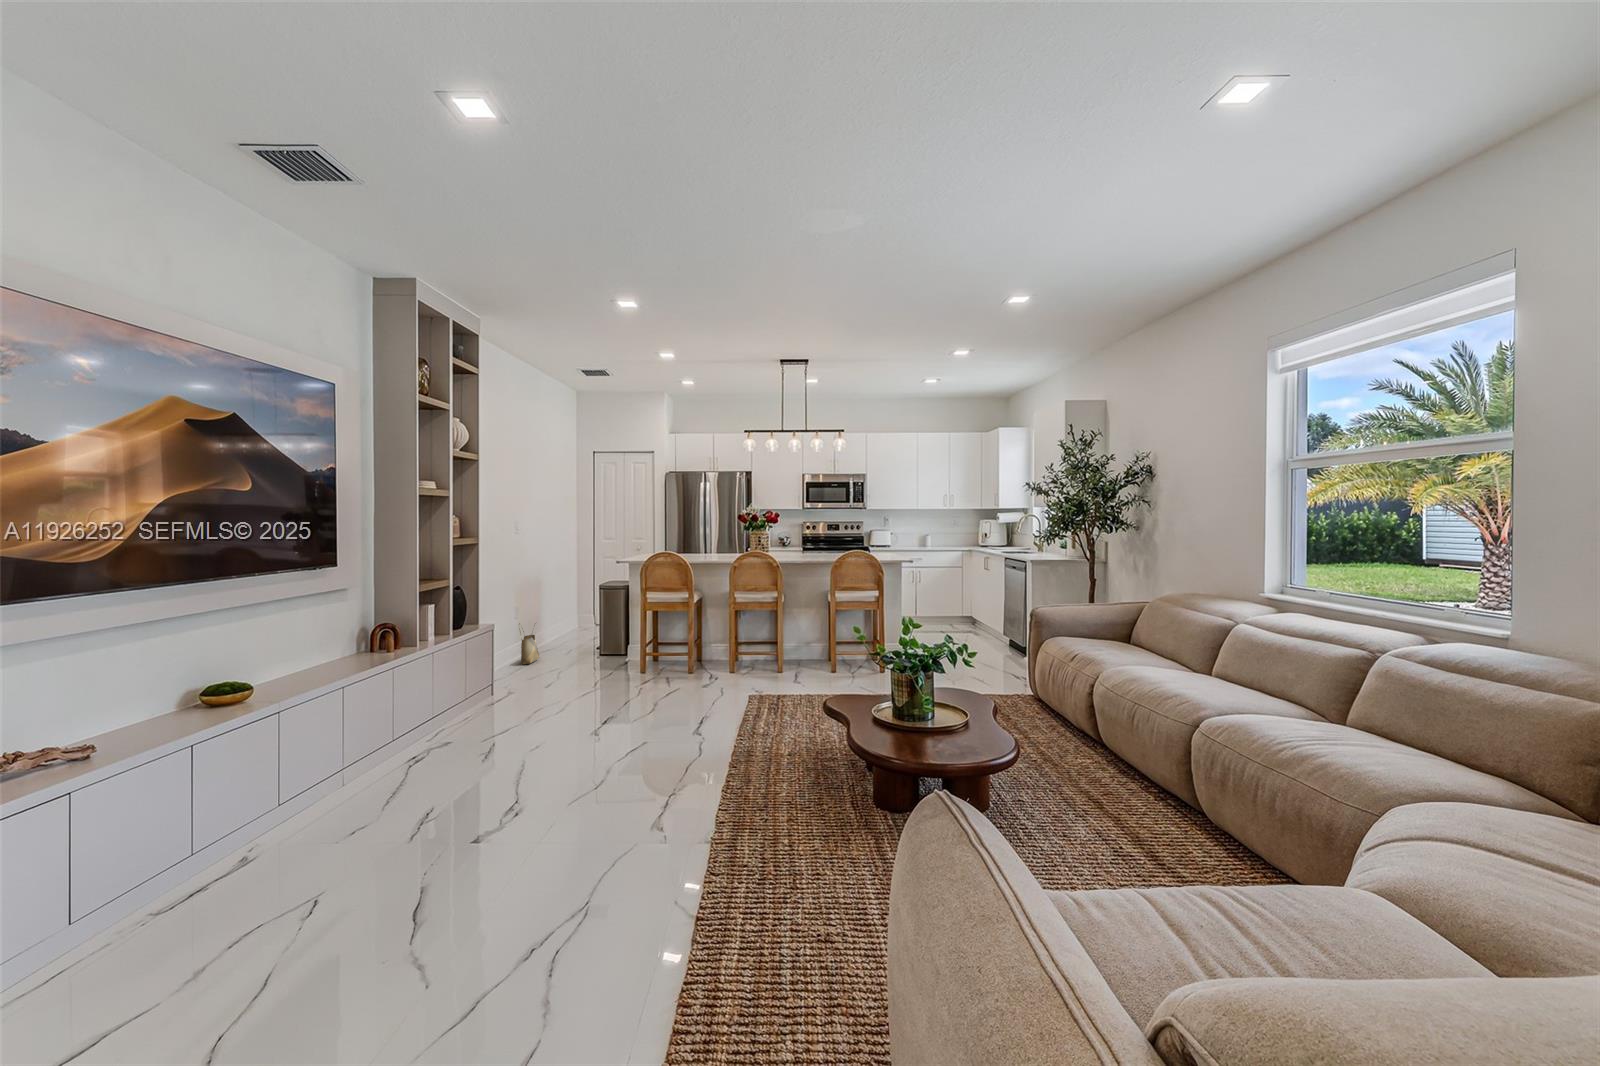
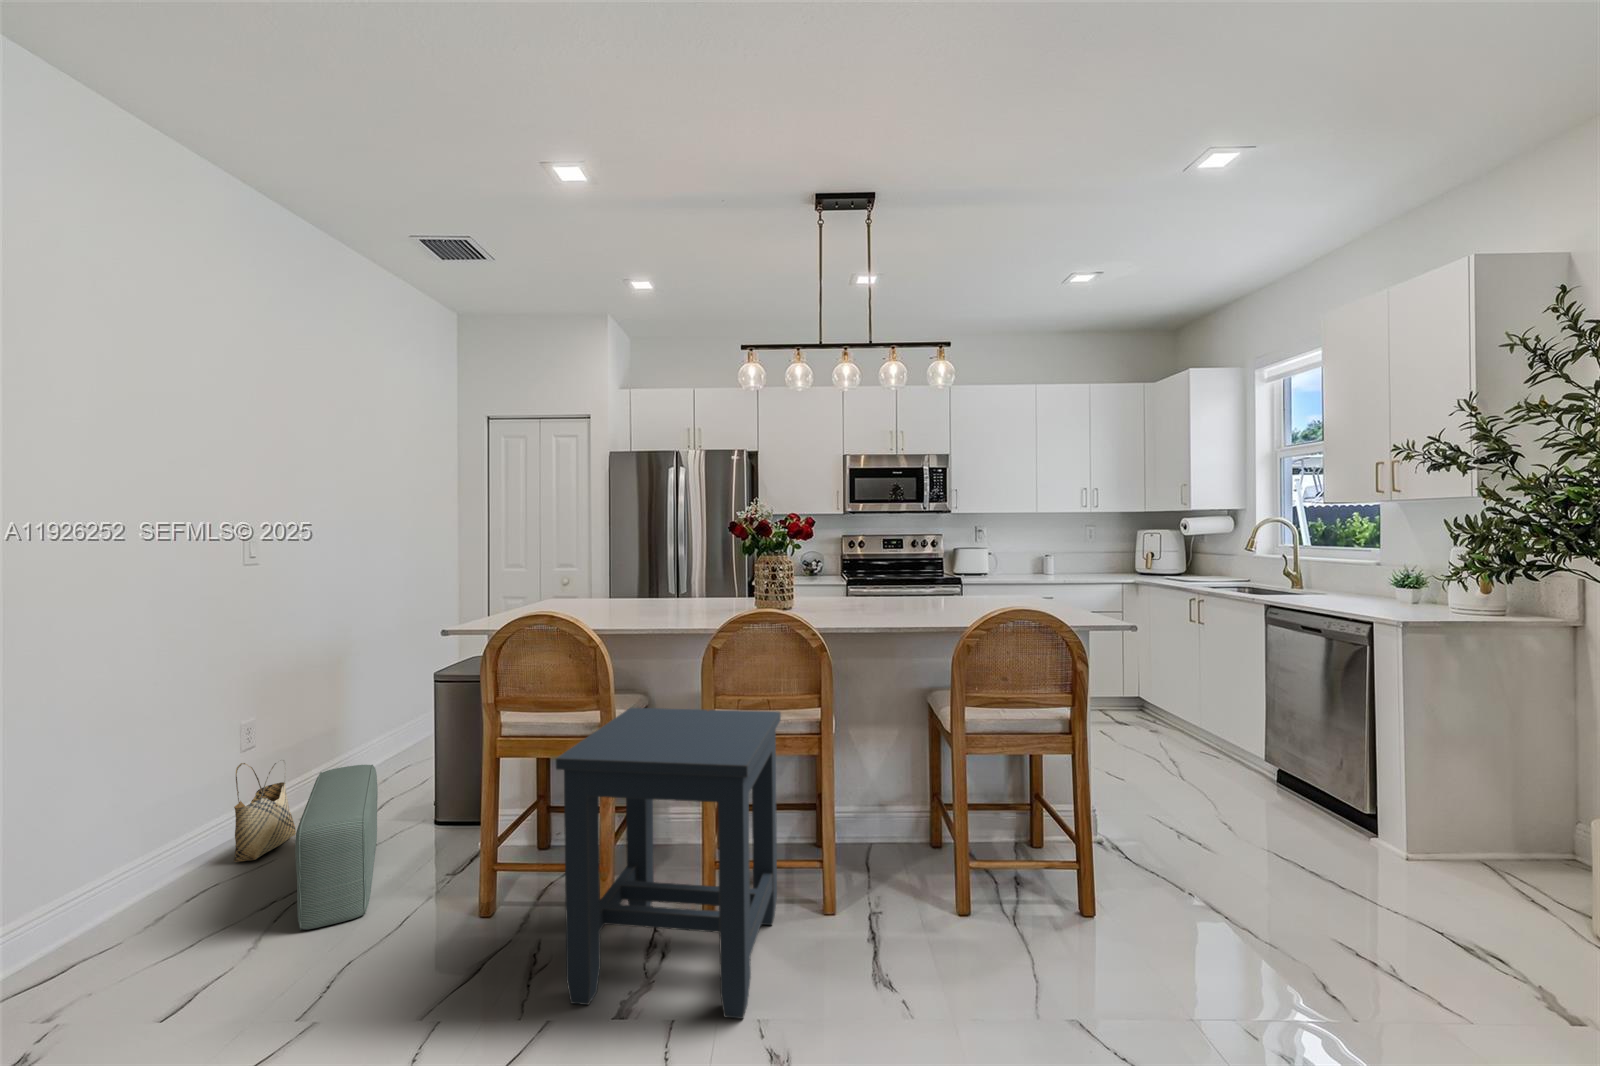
side table: none [681,592,761,688] -> present [556,708,781,1019]
pouf: none [555,625,594,676] -> present [295,765,378,930]

